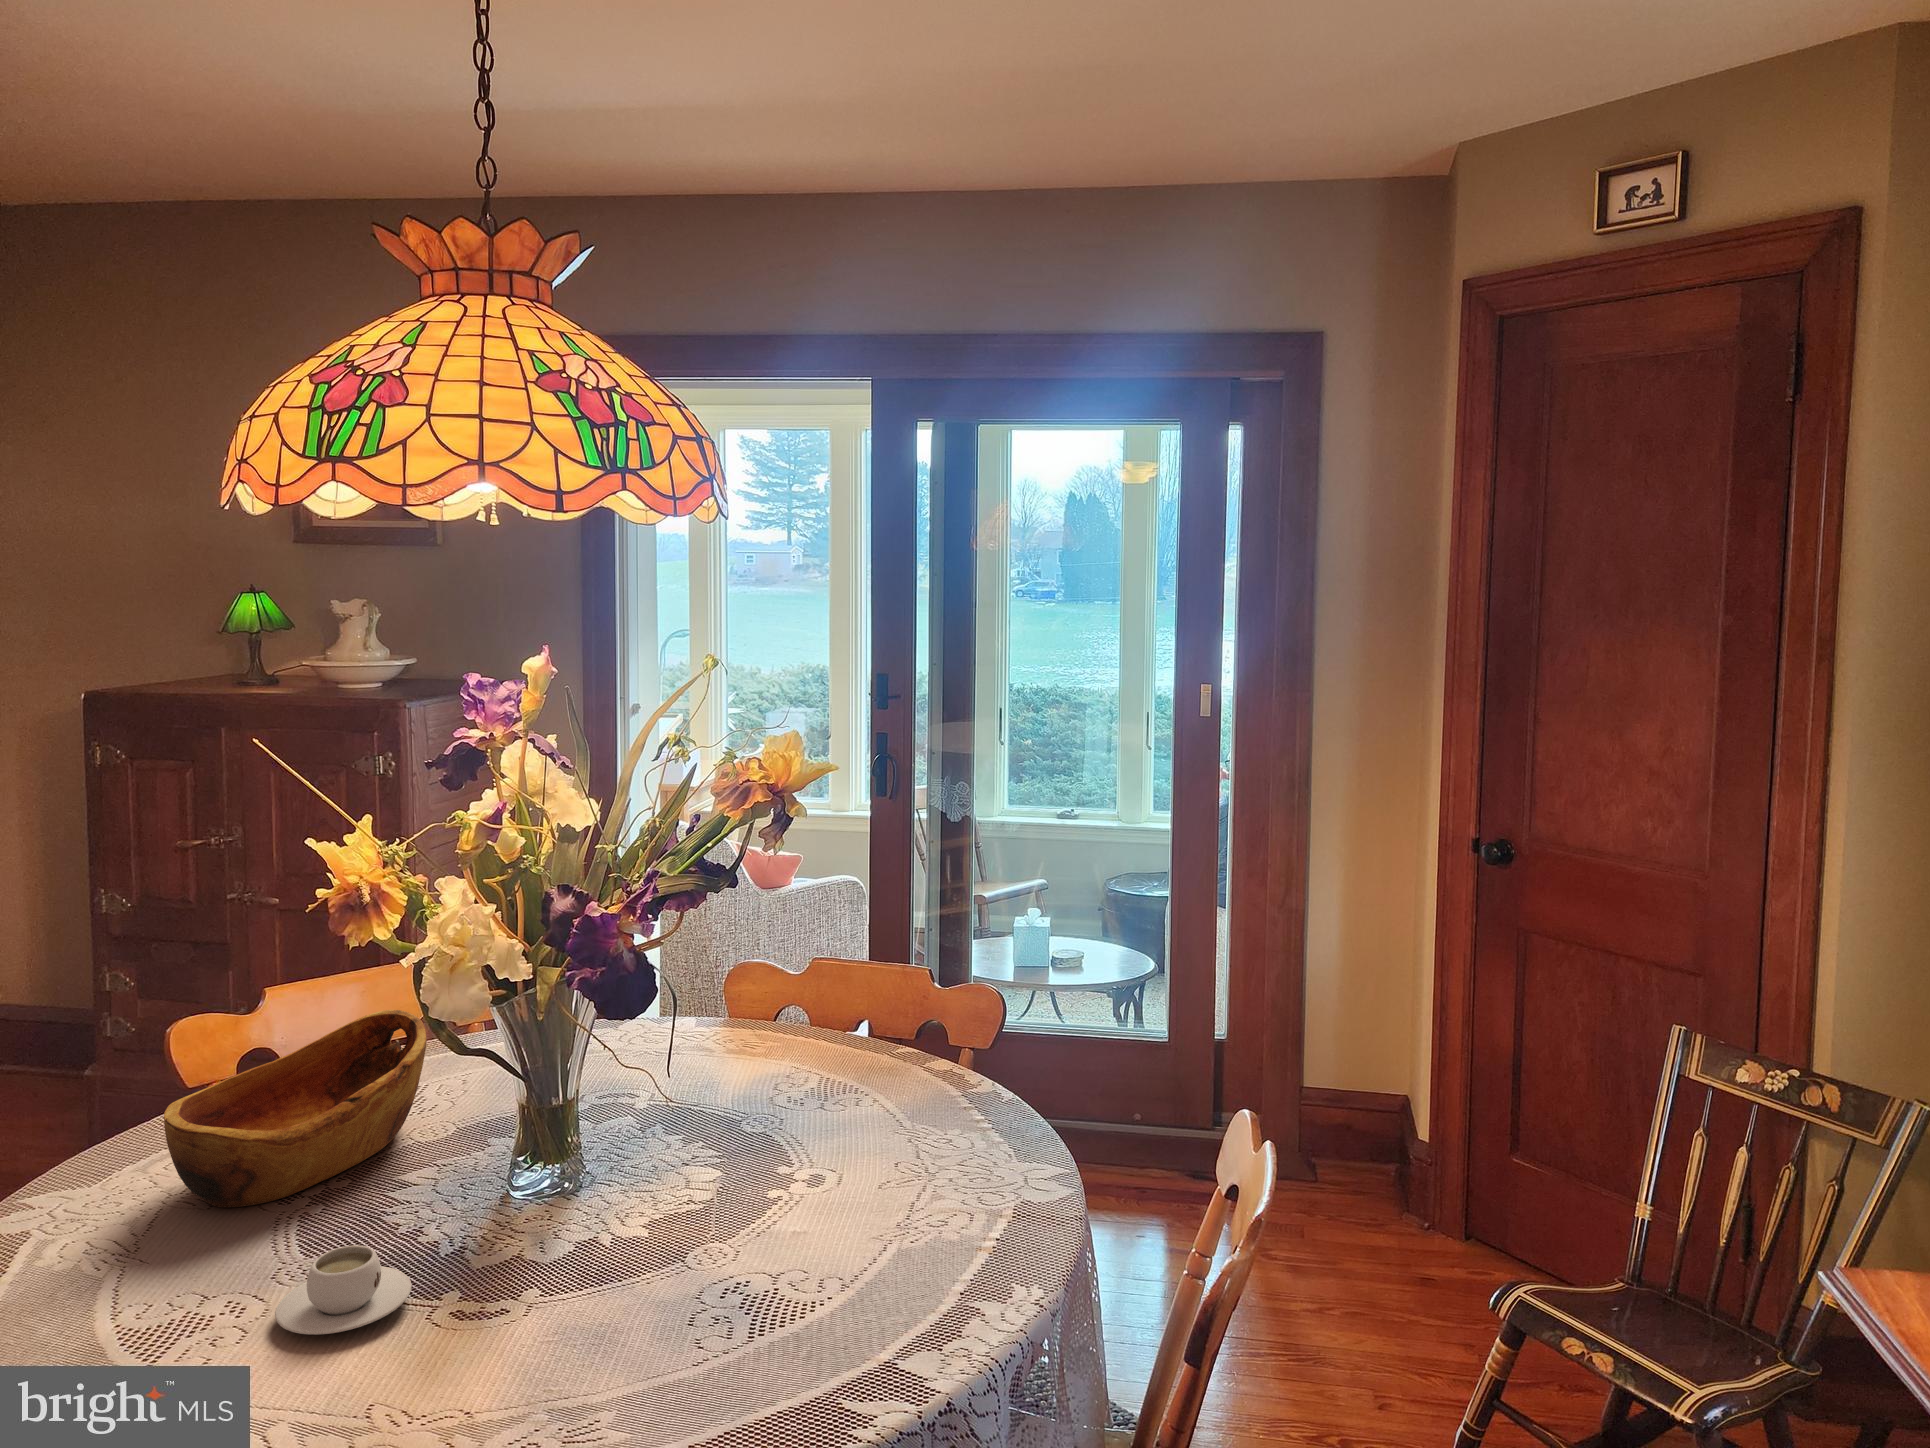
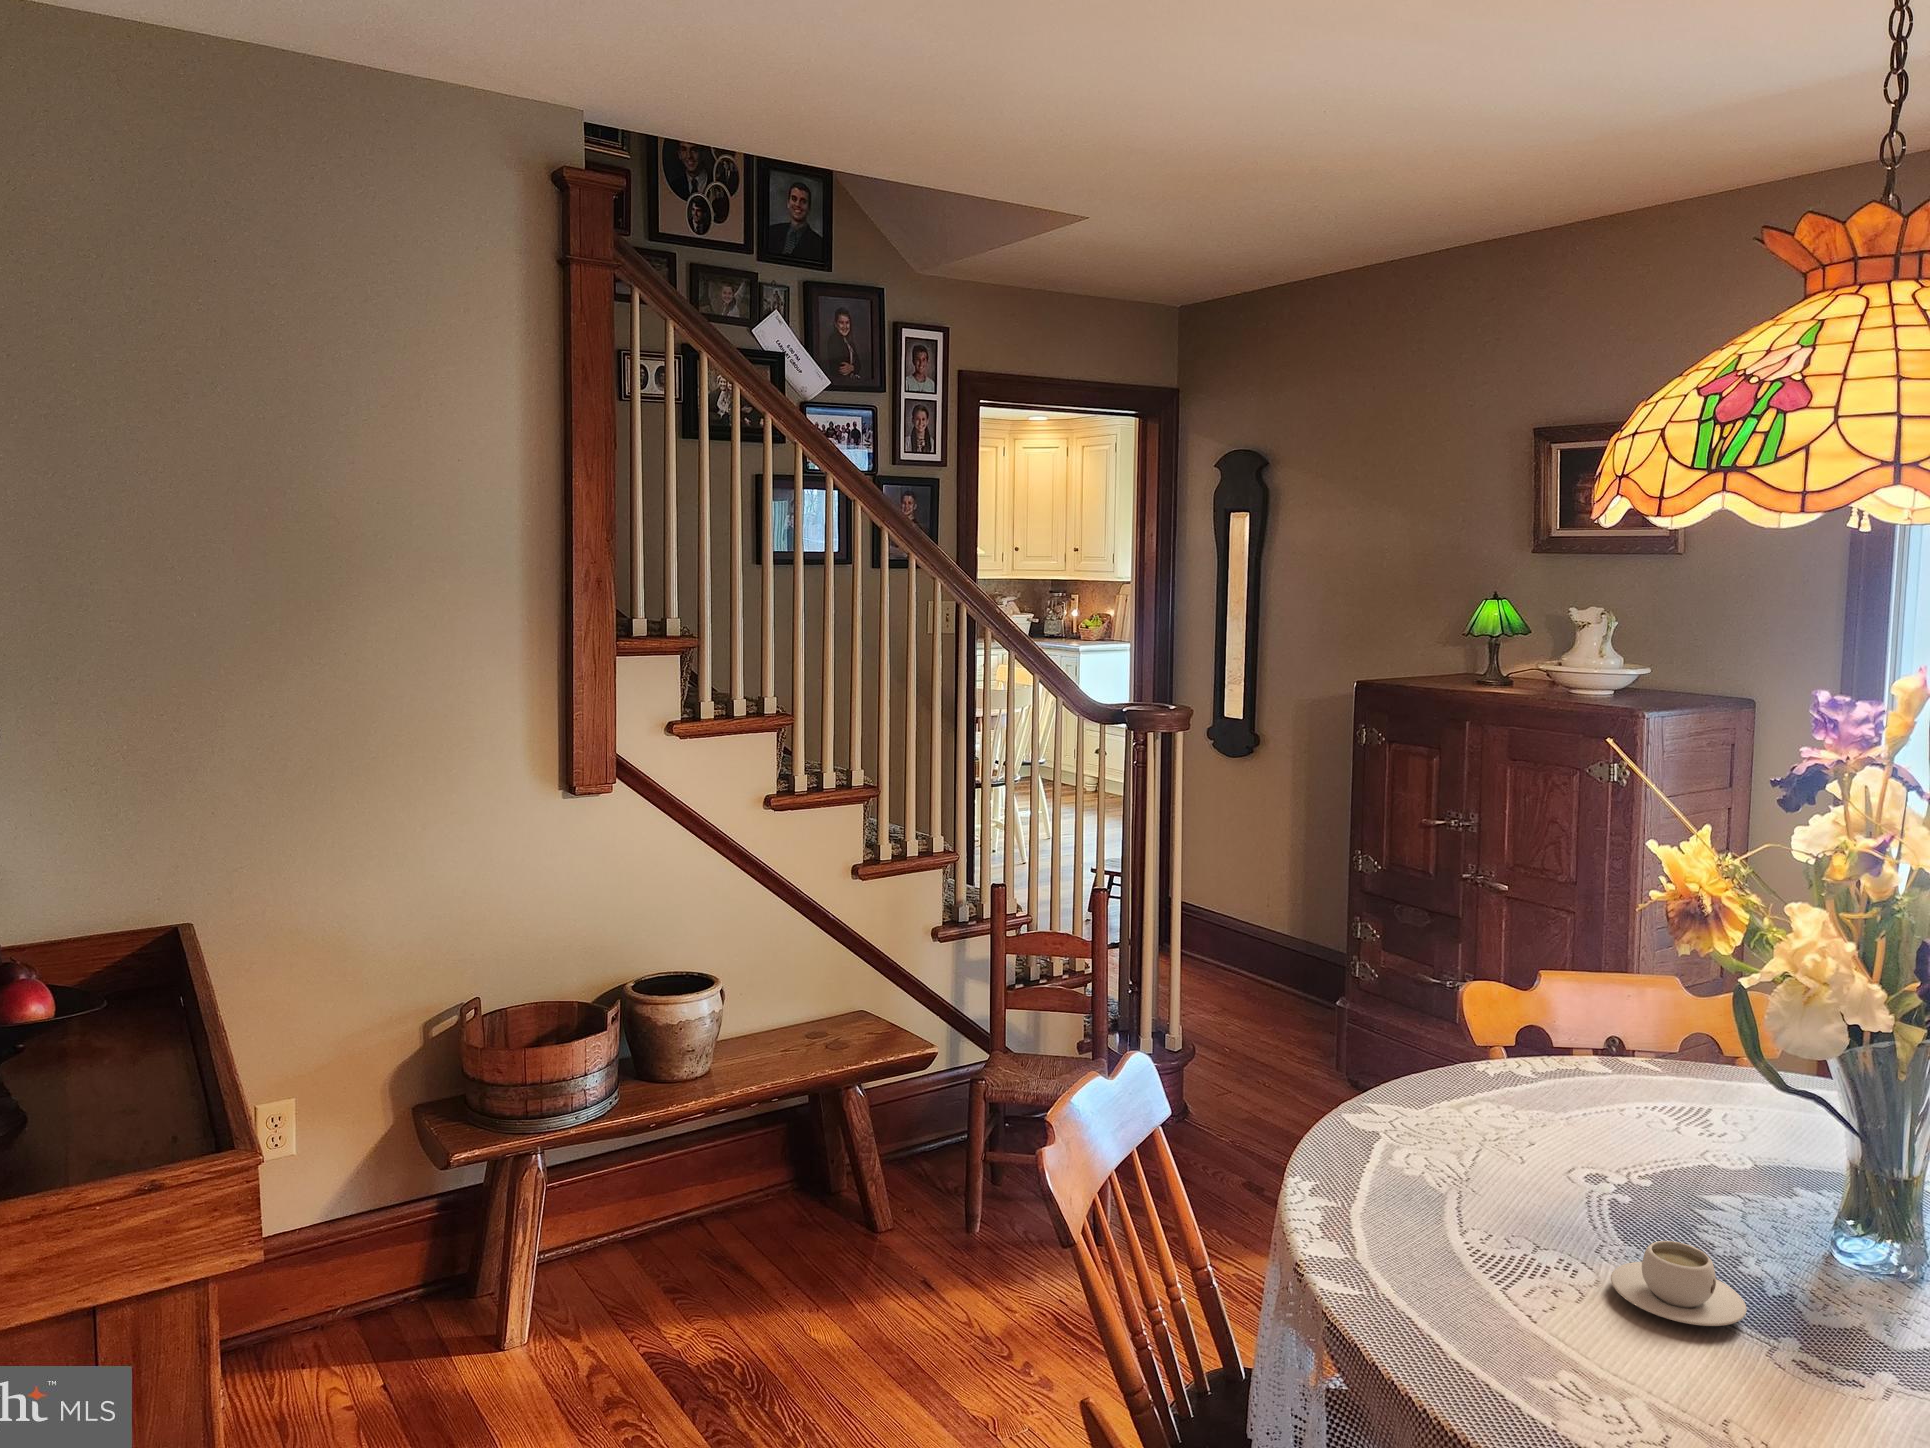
wooden bowl: present [164,1010,427,1207] -> none [1490,1024,1728,1177]

